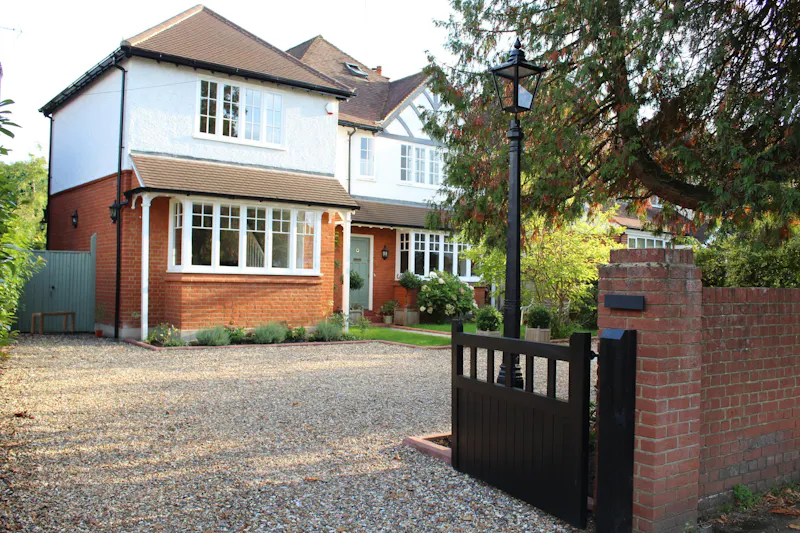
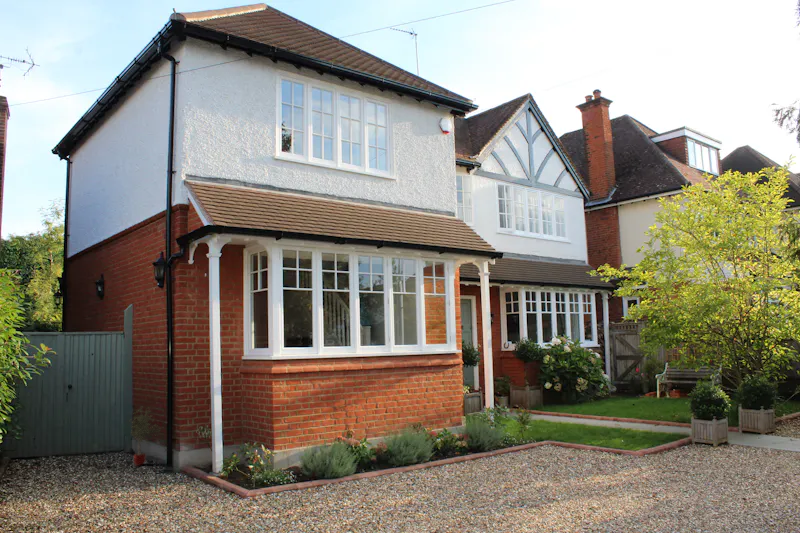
bench: present [31,311,76,334] -> none [34,422,103,464]

